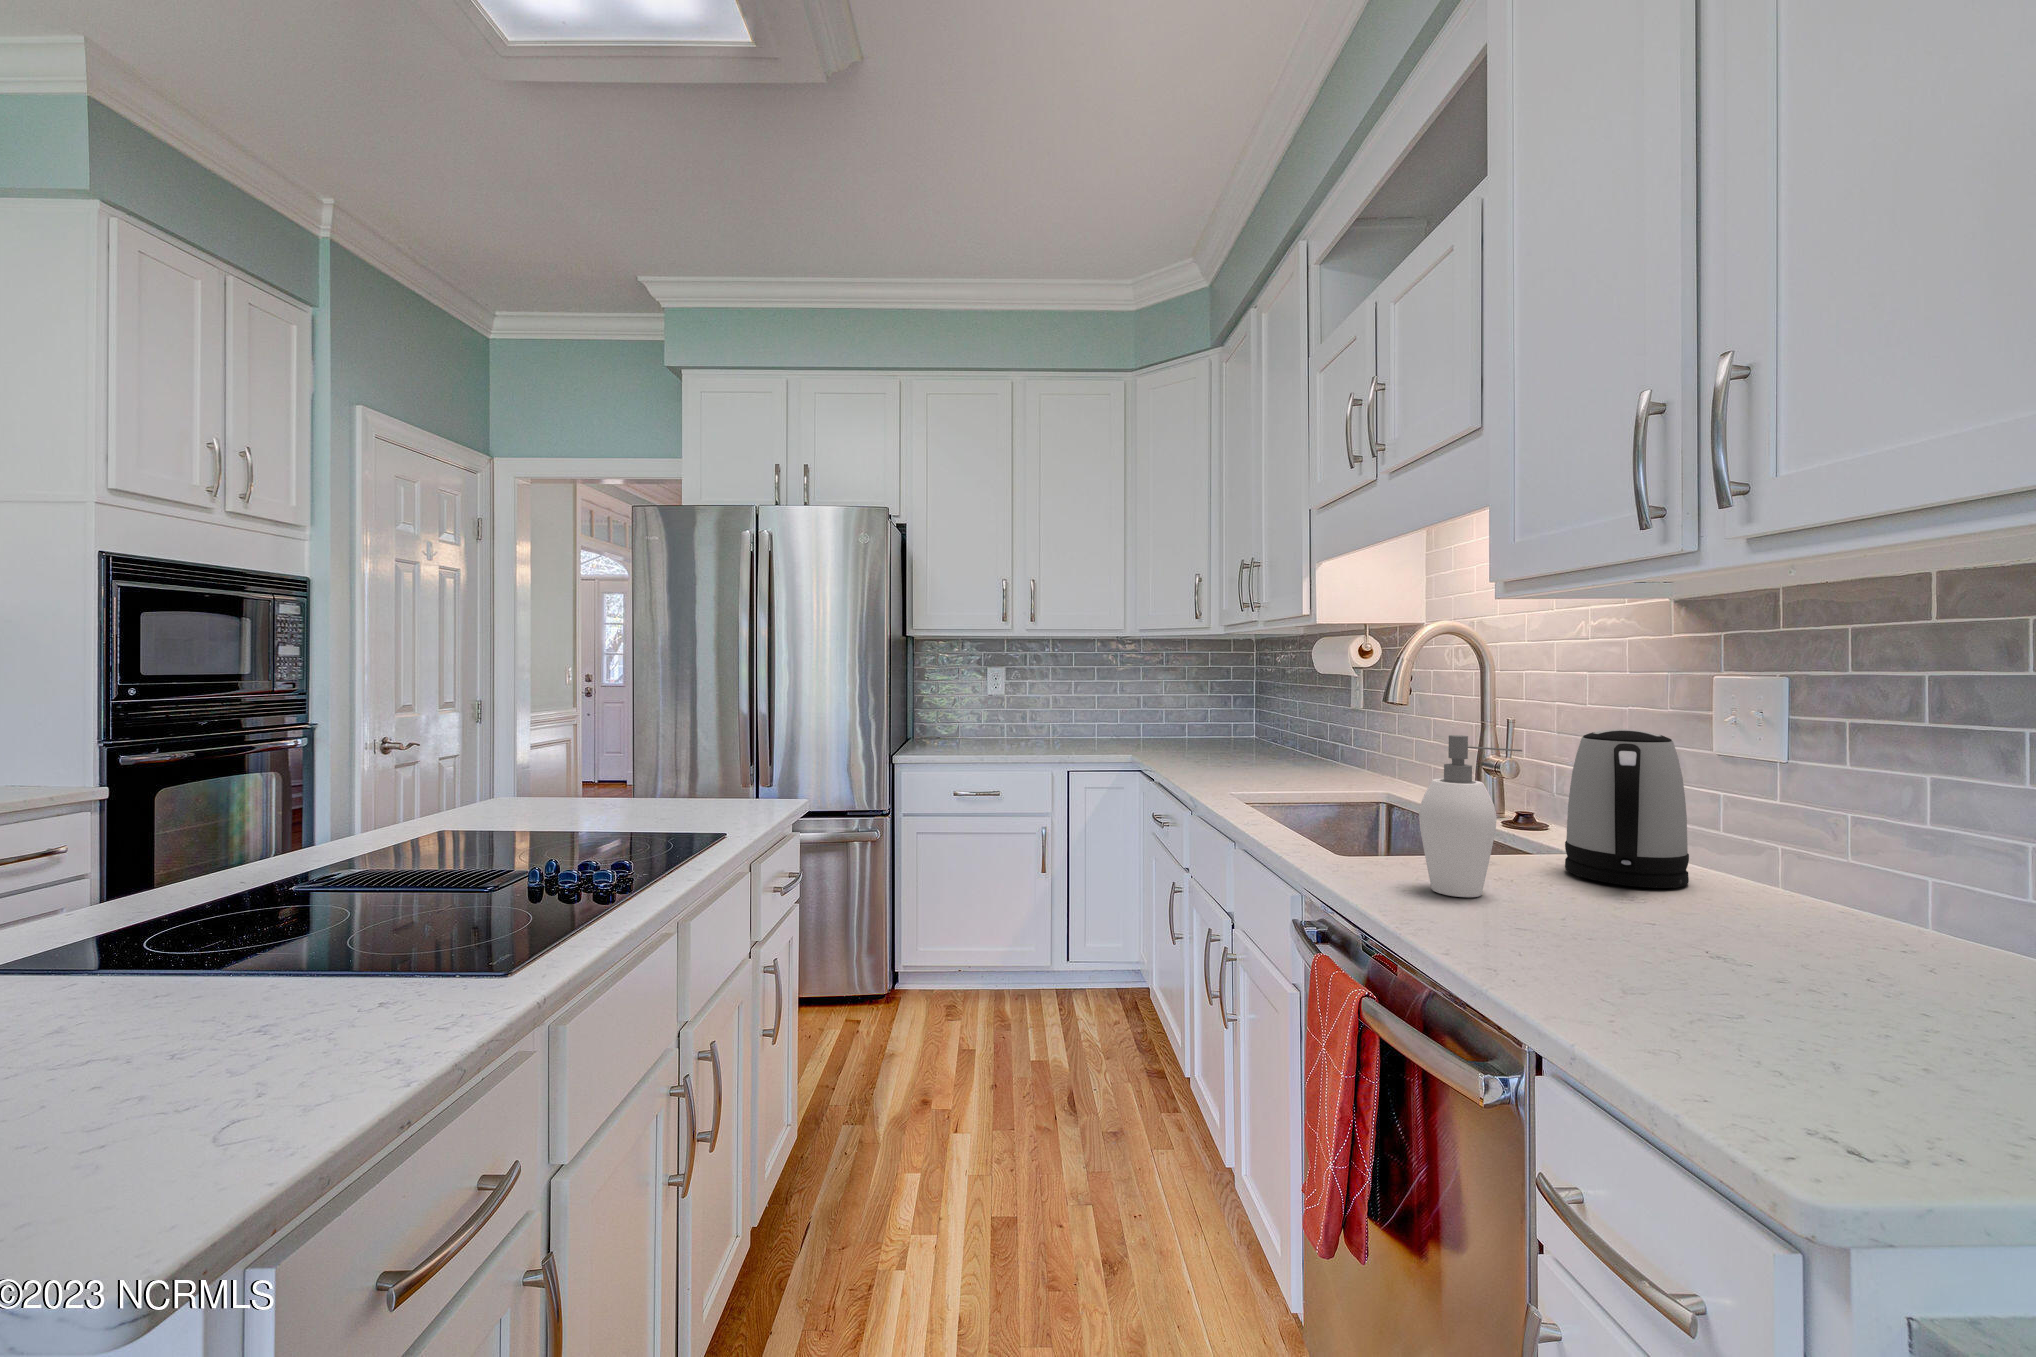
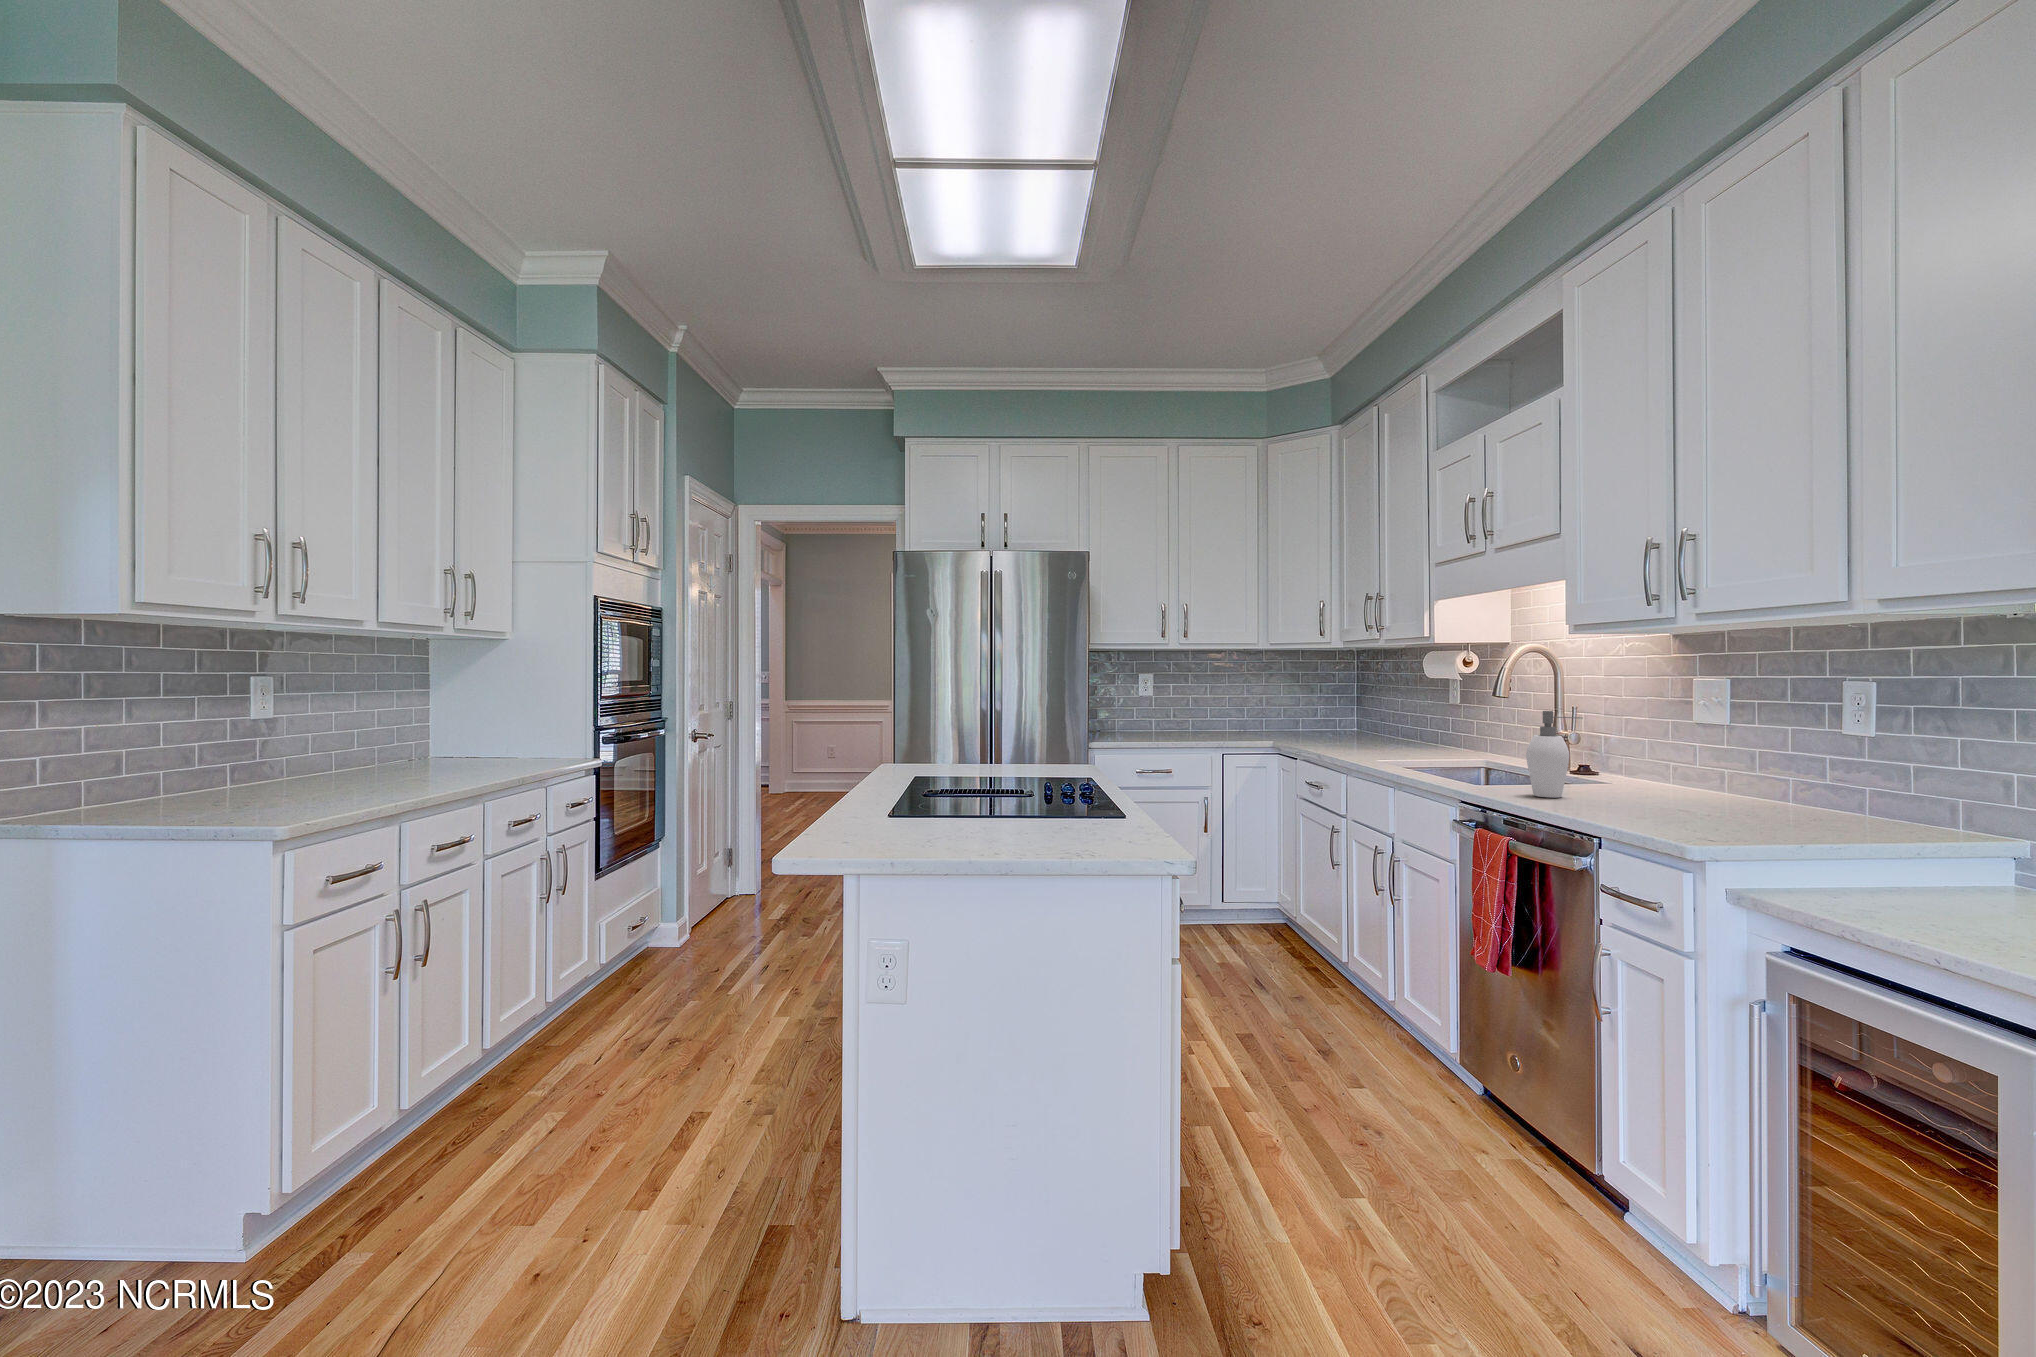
kettle: present [1565,729,1689,888] -> none [1608,708,1676,794]

